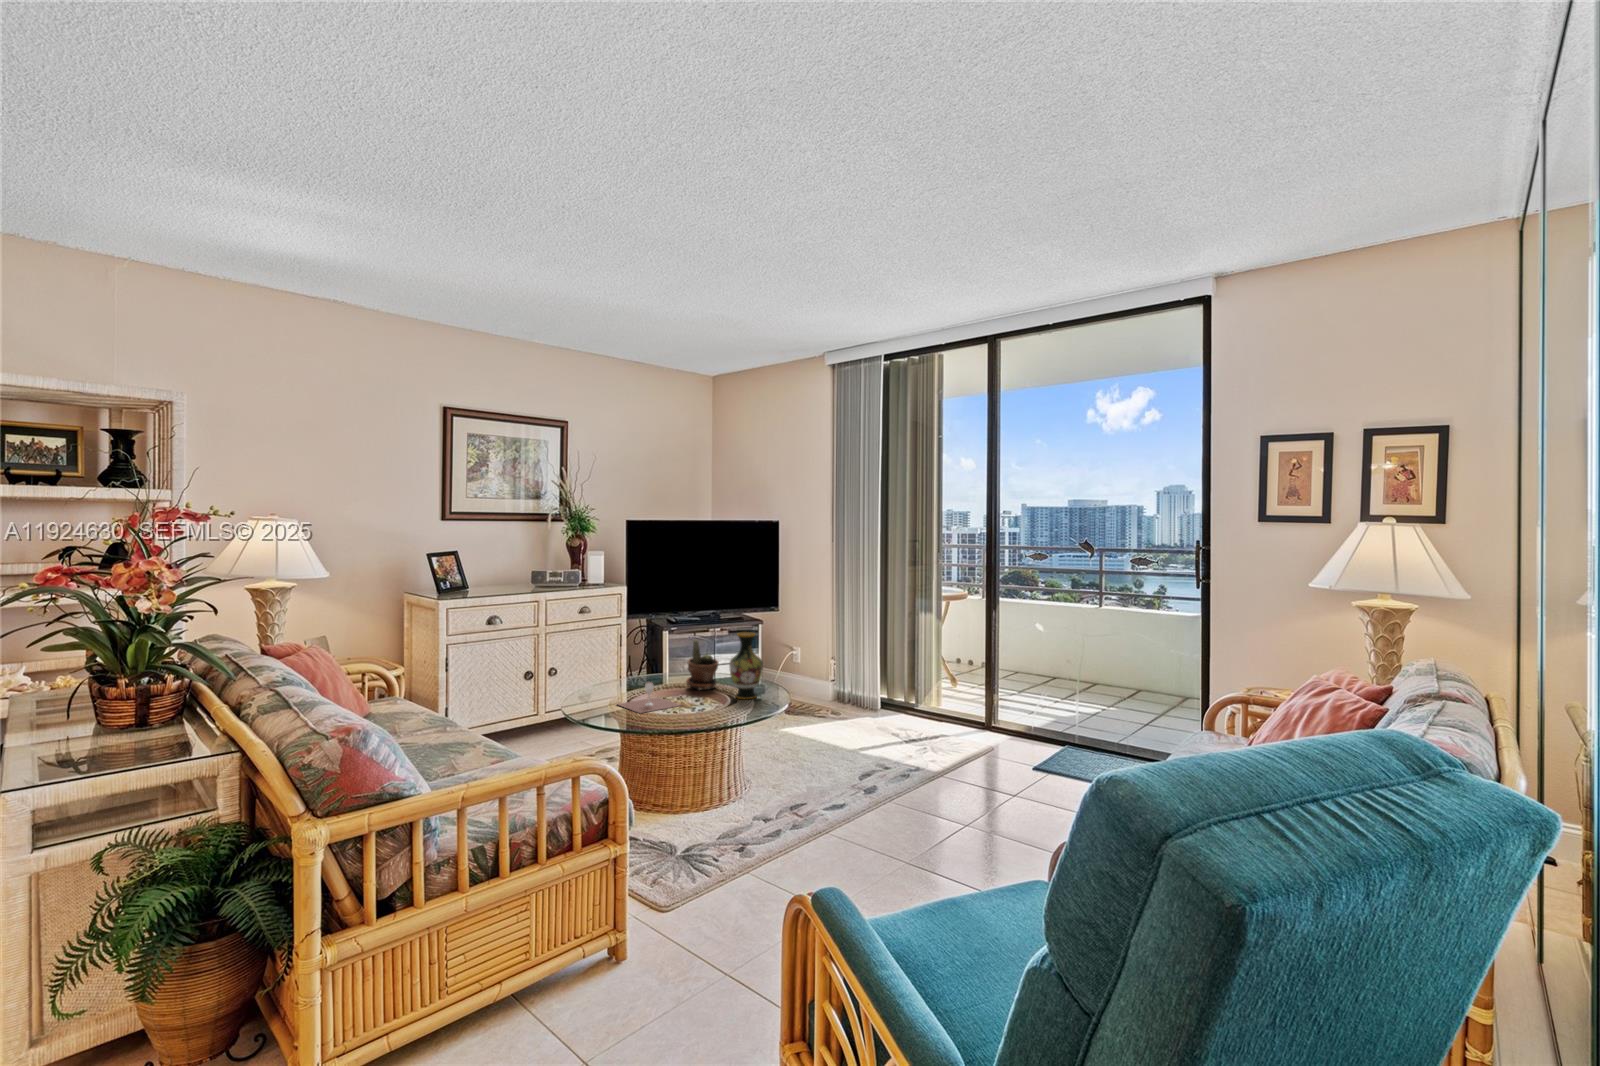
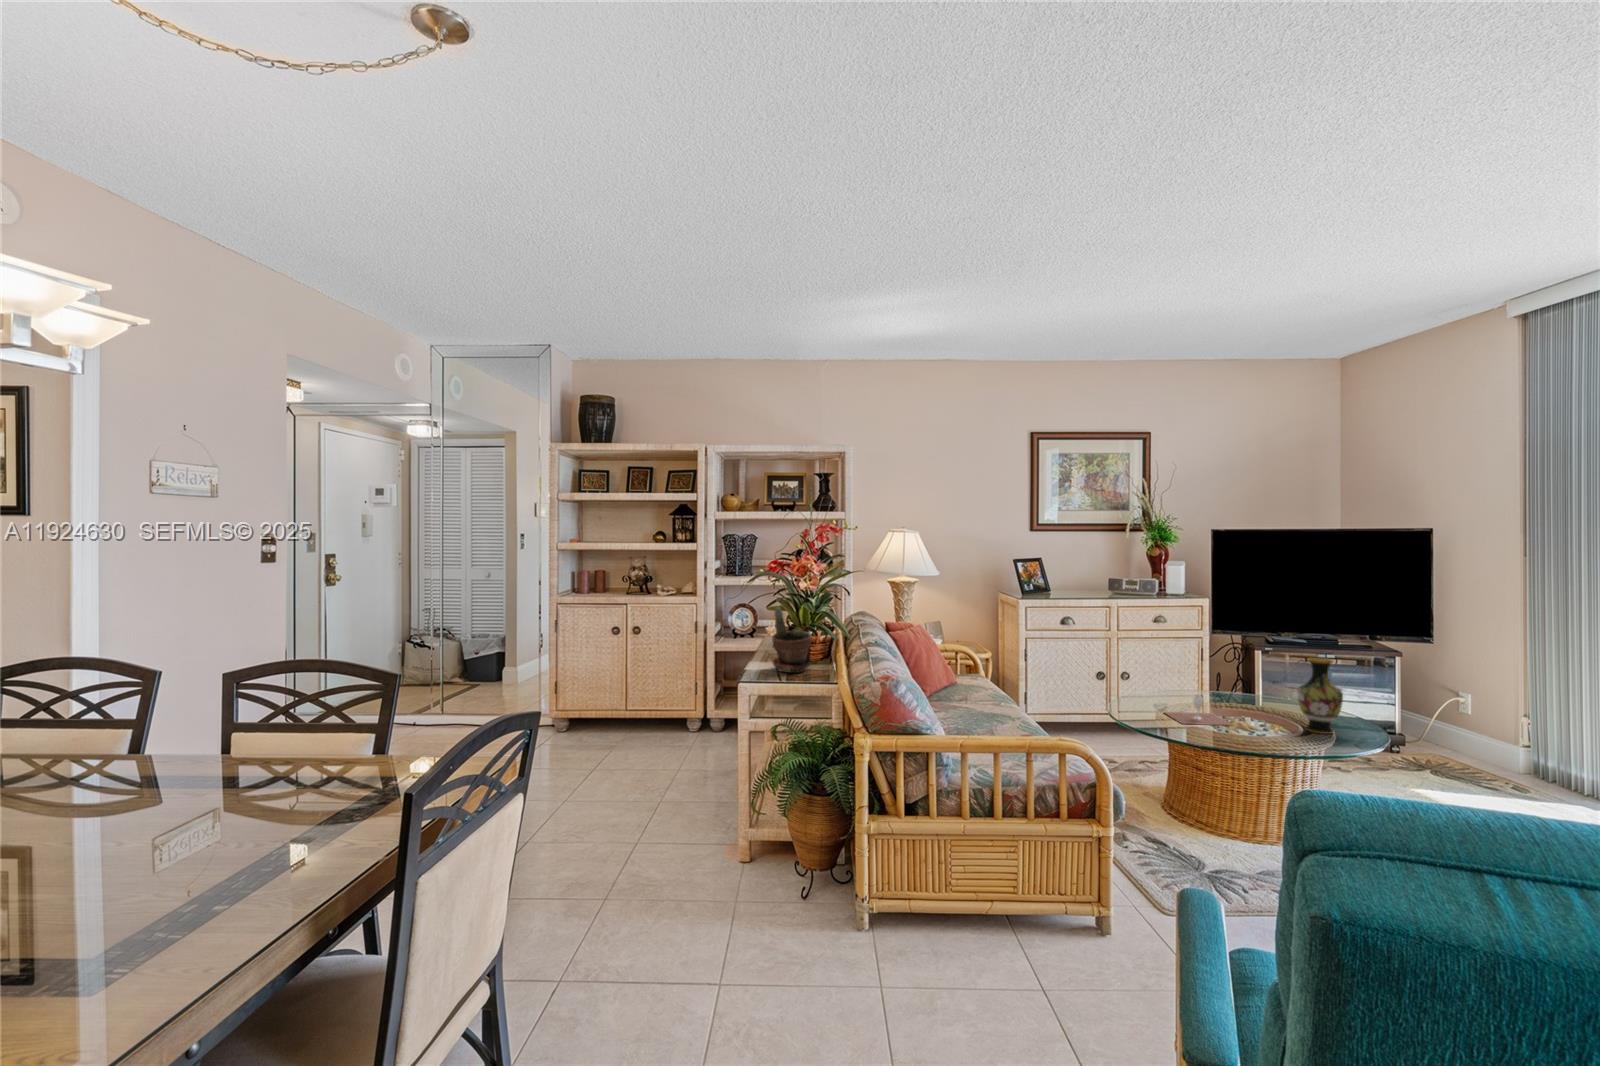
potted plant: present [686,640,719,690] -> present [772,607,812,673]

